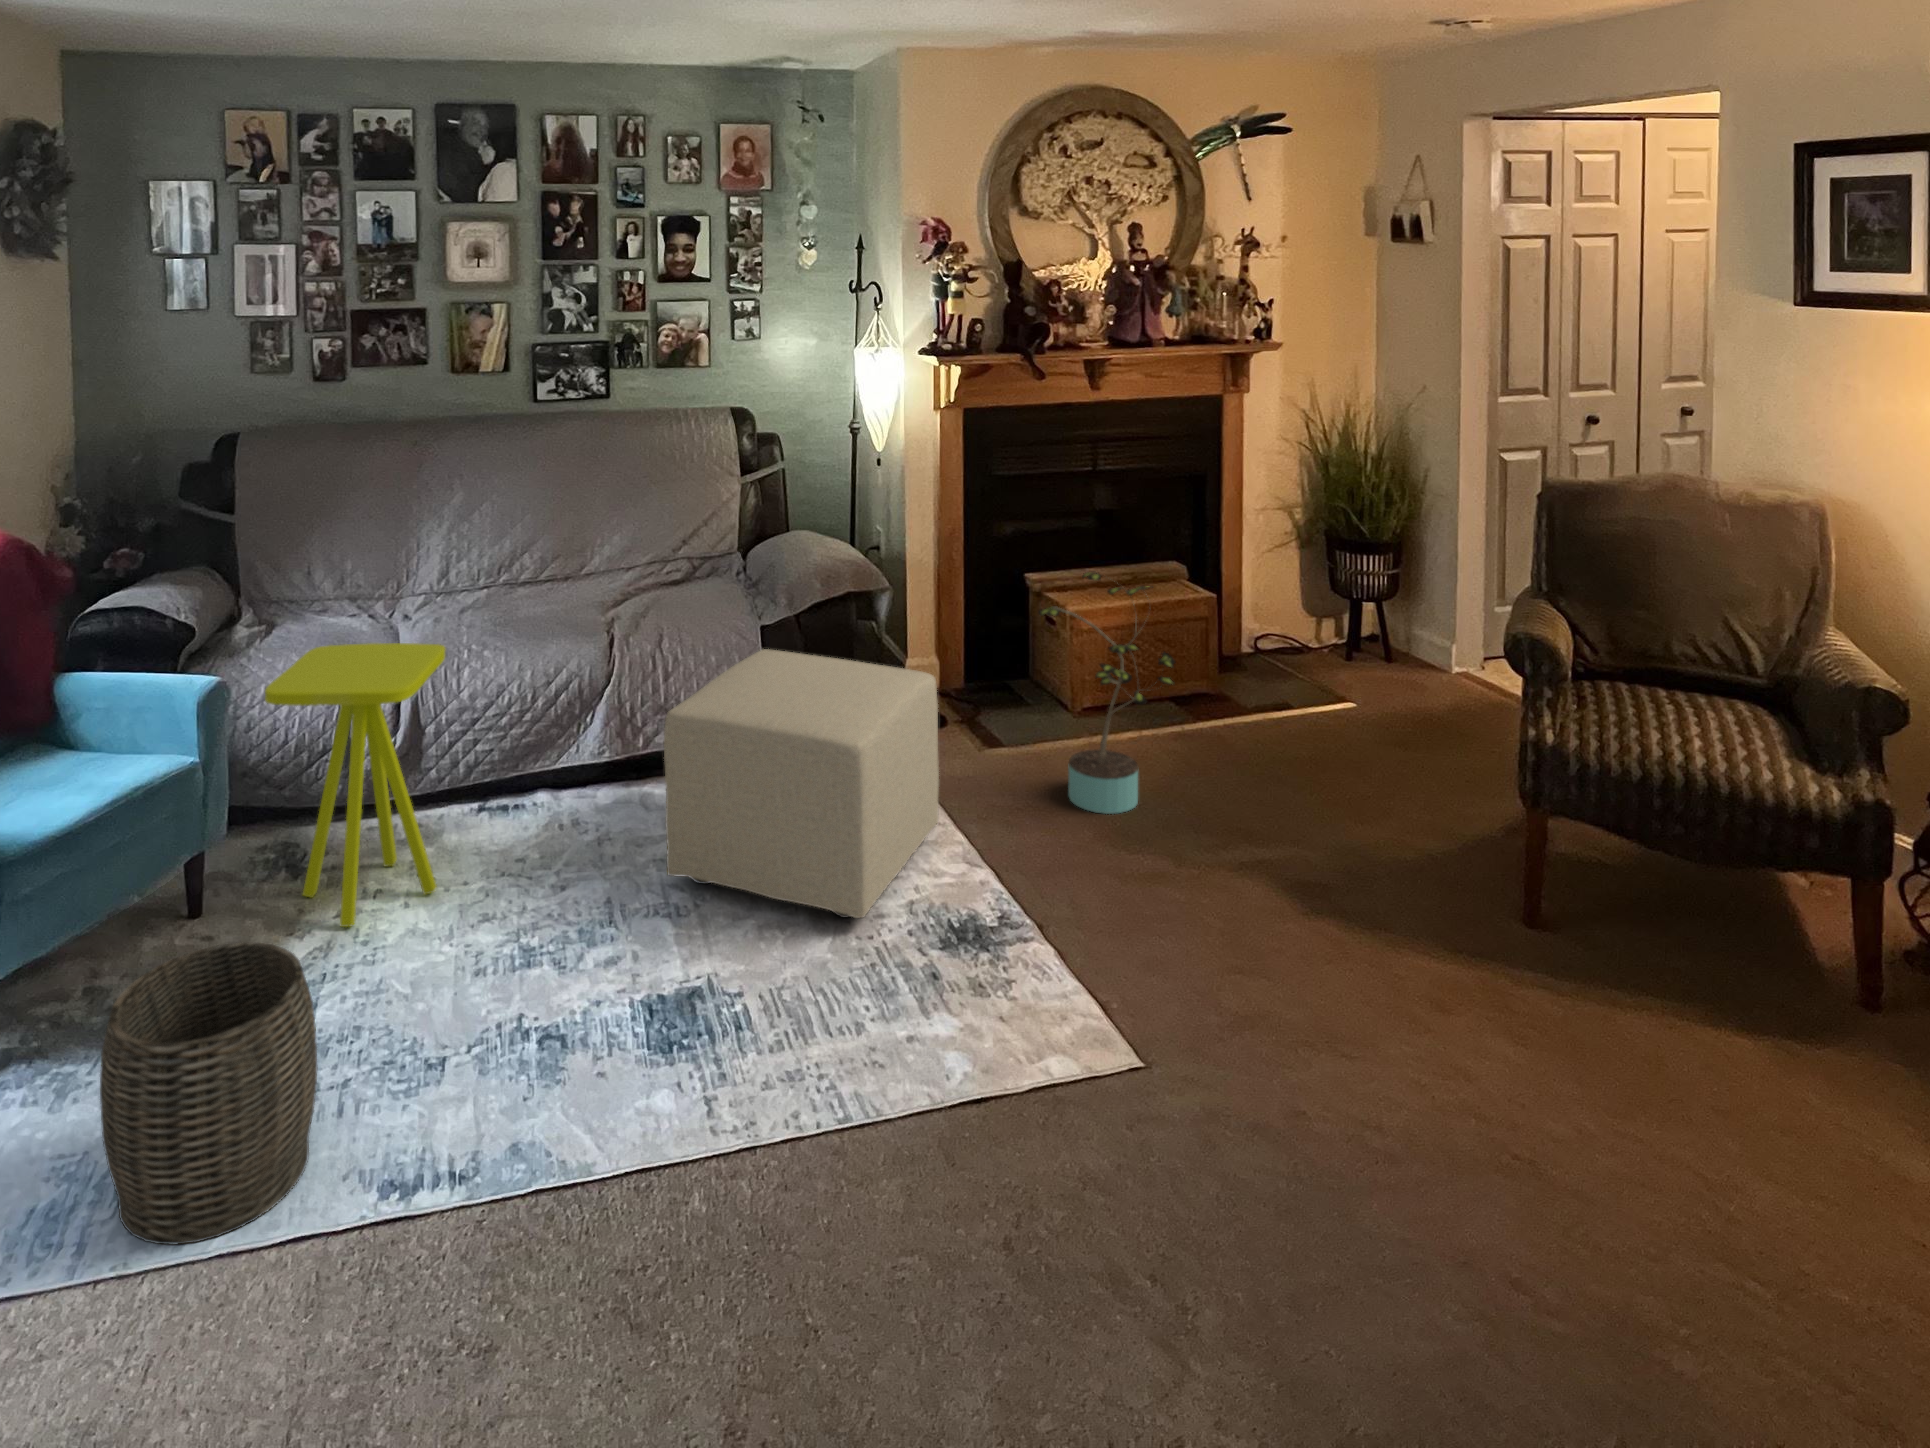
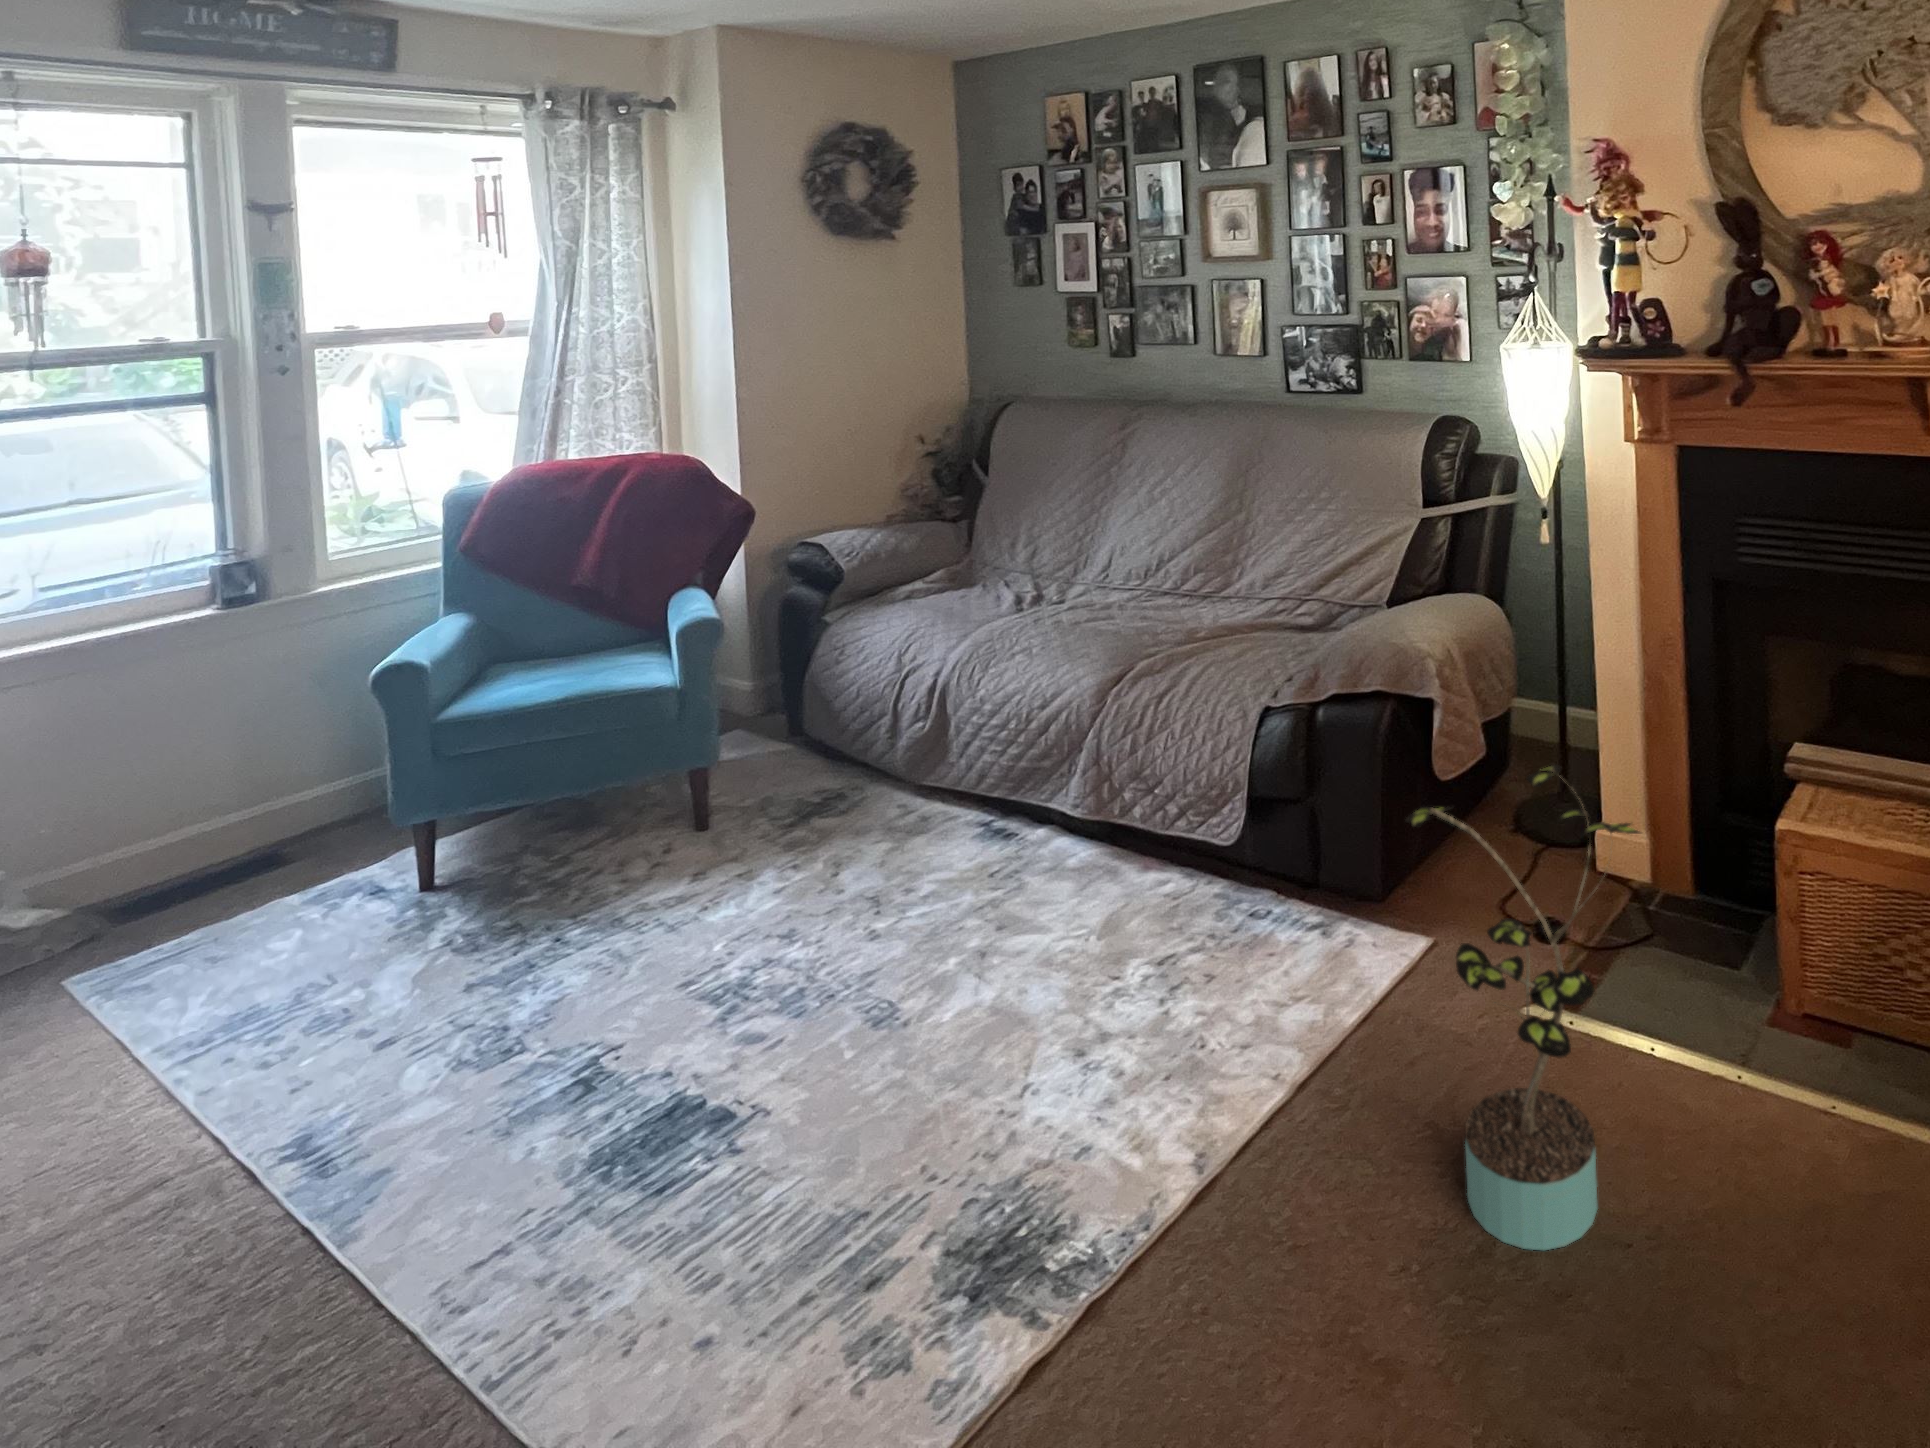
side table: present [265,643,446,927] -> none [646,613,835,903]
ottoman: present [664,649,939,918] -> none [872,740,1217,1179]
woven basket: present [100,942,317,1244] -> none [86,870,340,1153]

